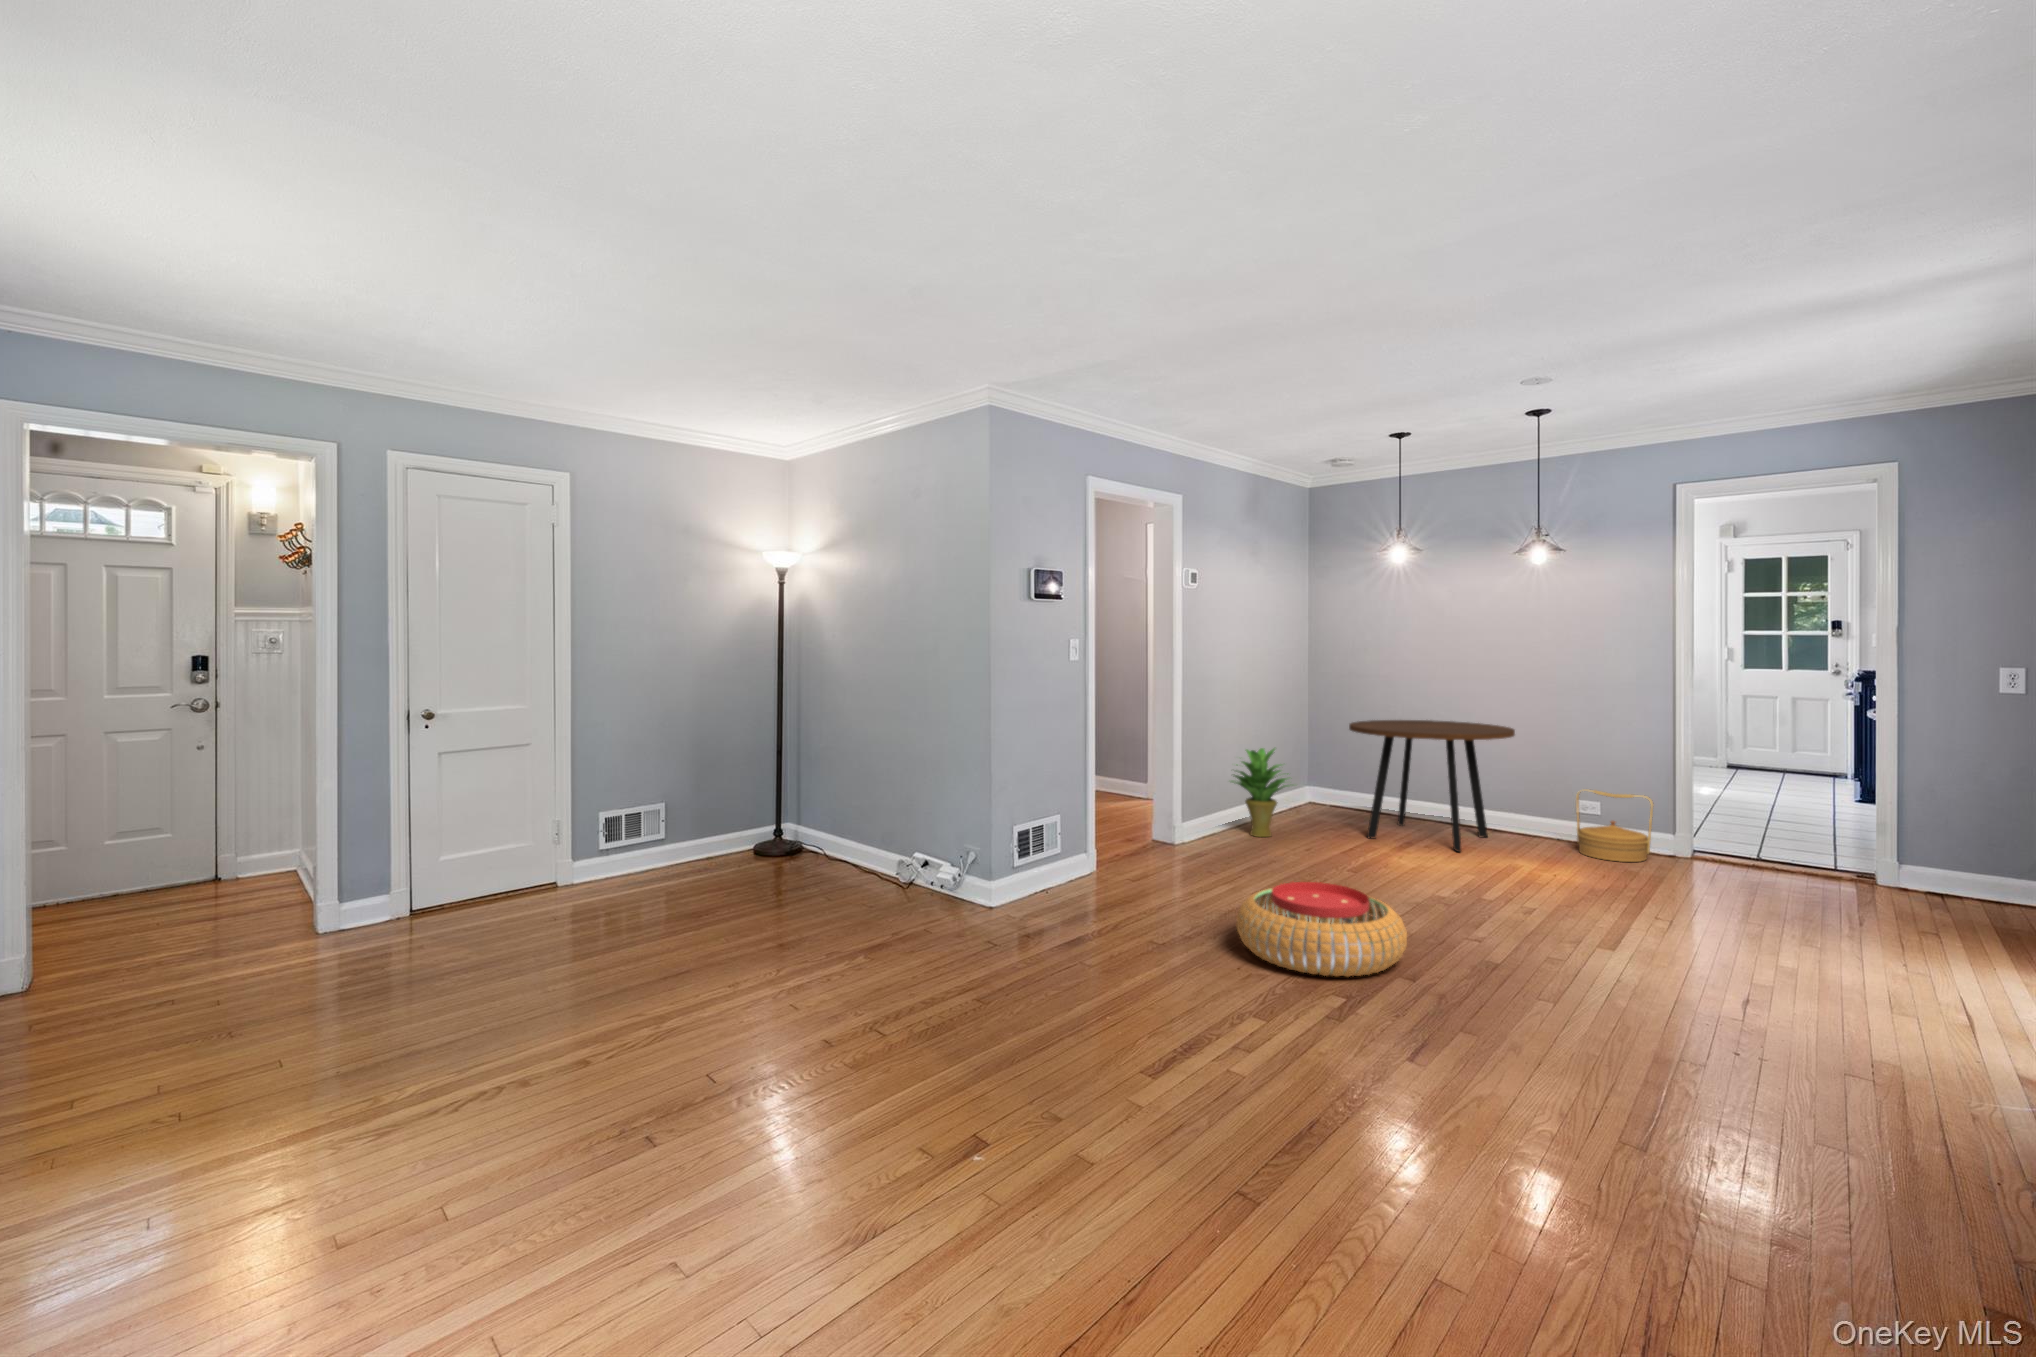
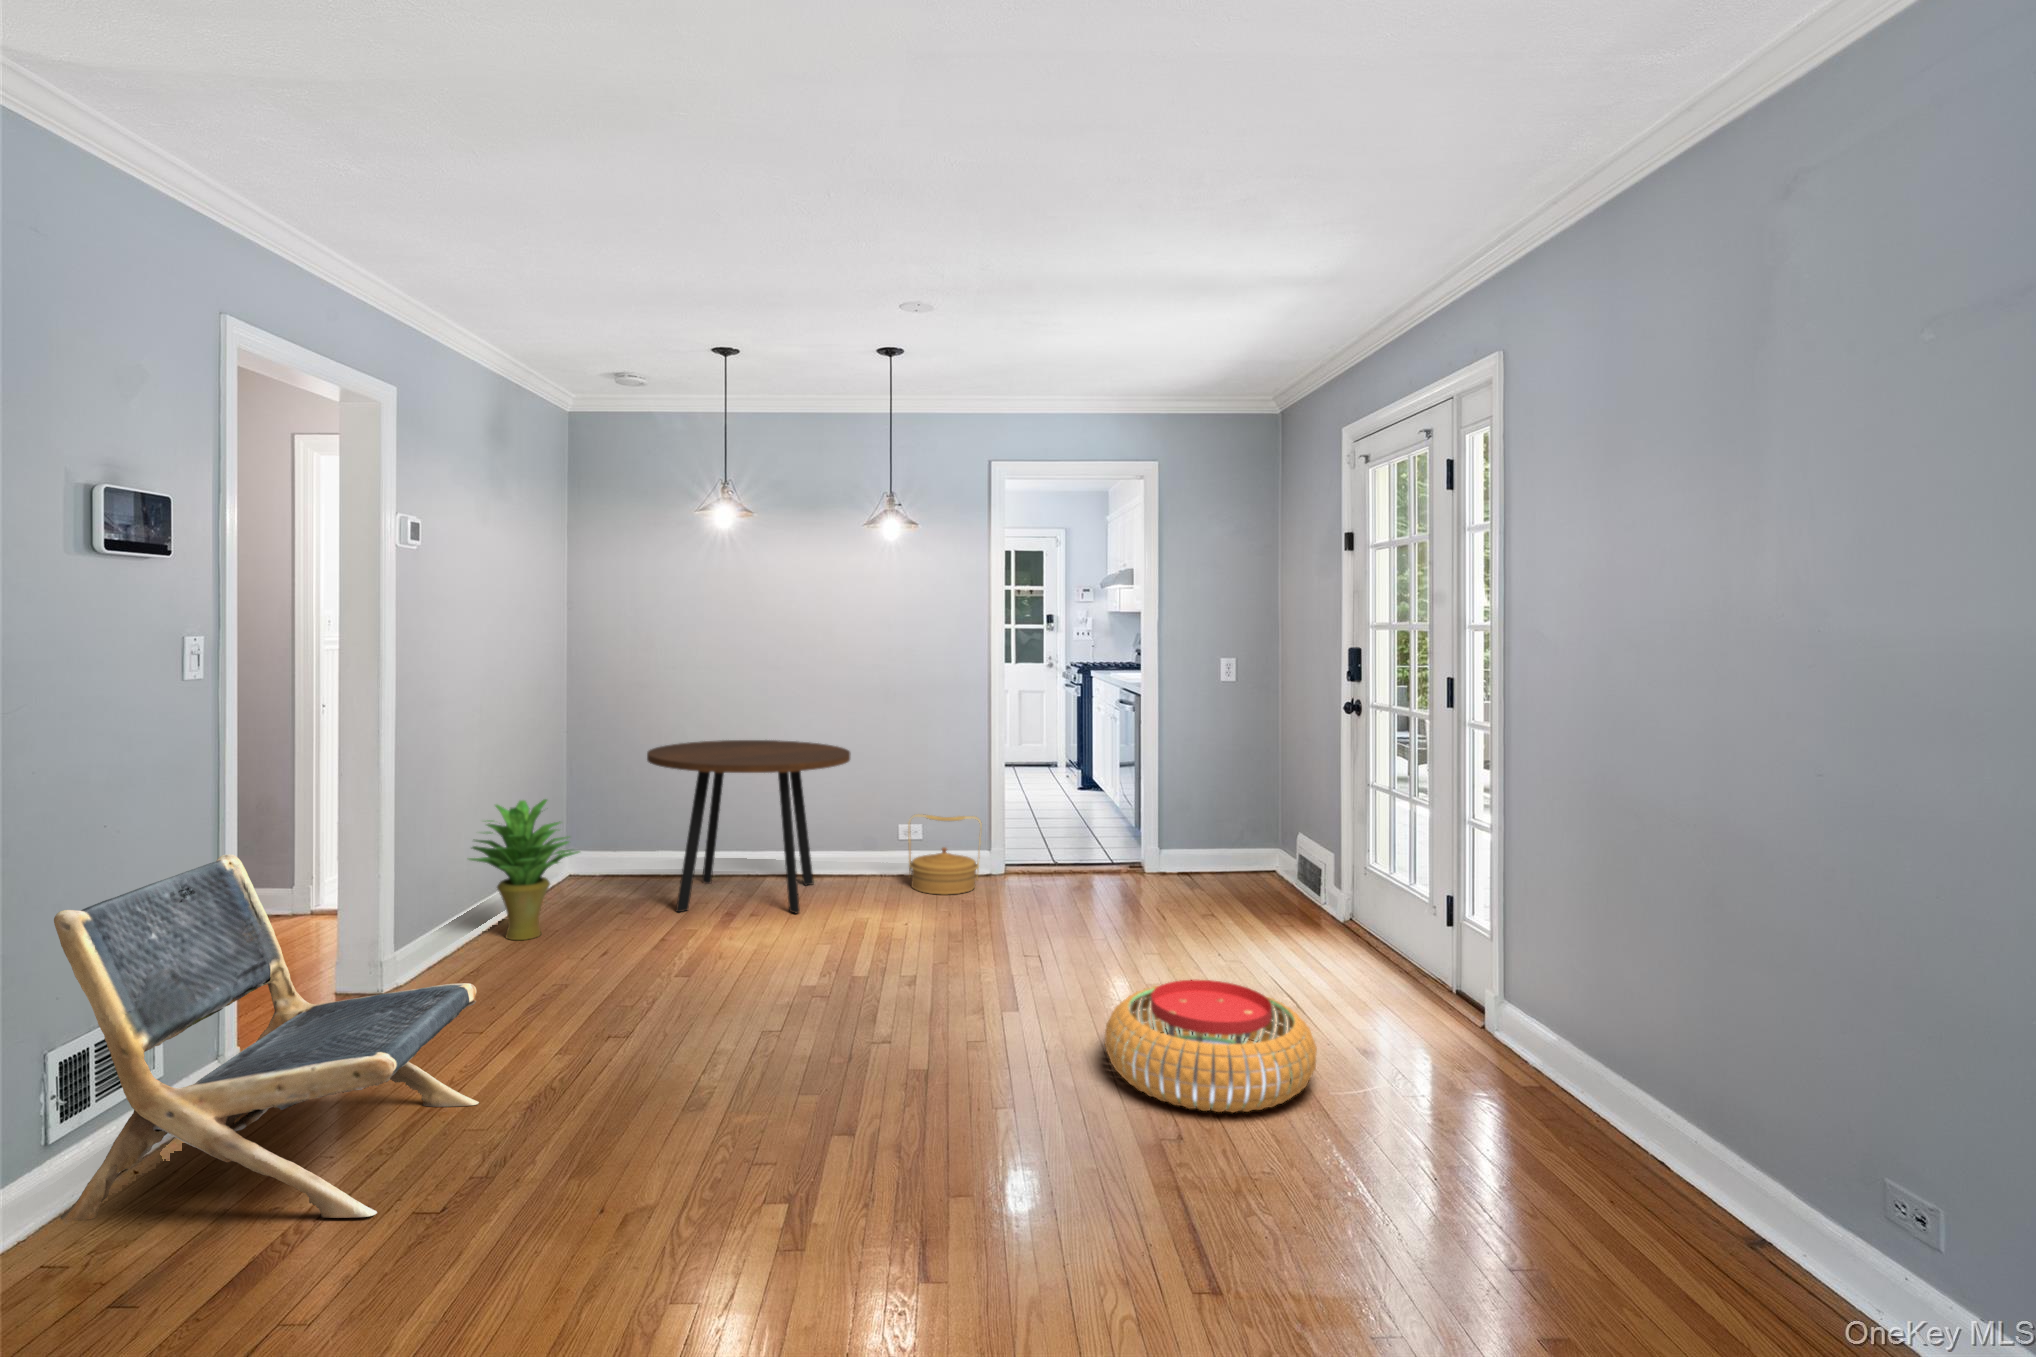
lounge chair: none [1014,748,1196,931] -> present [54,854,479,1221]
pouf: present [1236,882,1407,977] -> present [1105,980,1317,1112]

